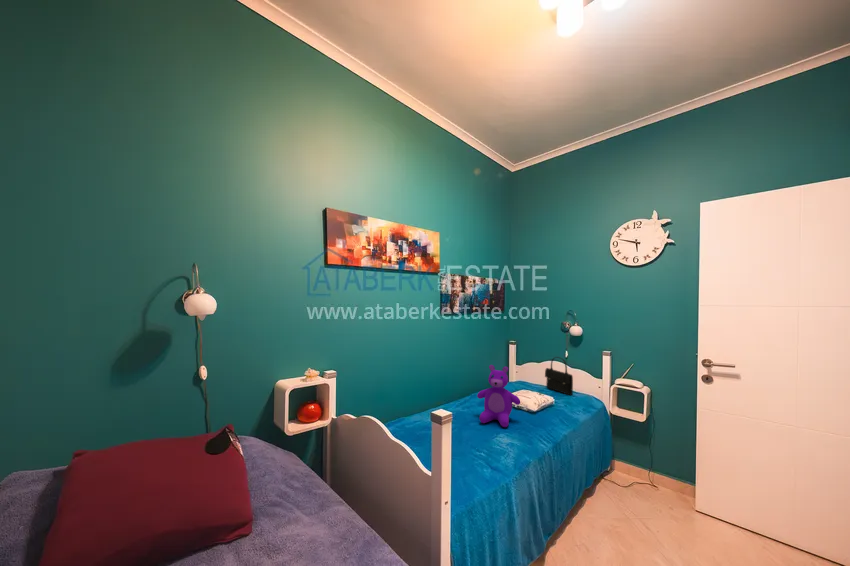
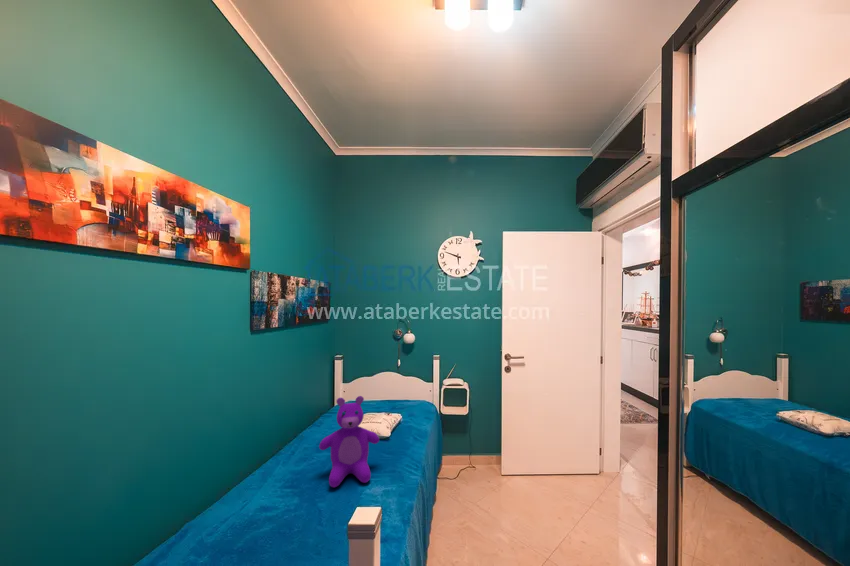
handbag: present [545,357,573,395] -> none [381,368,412,409]

